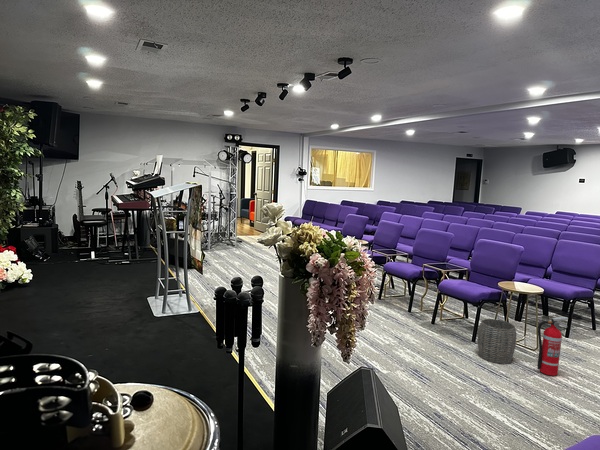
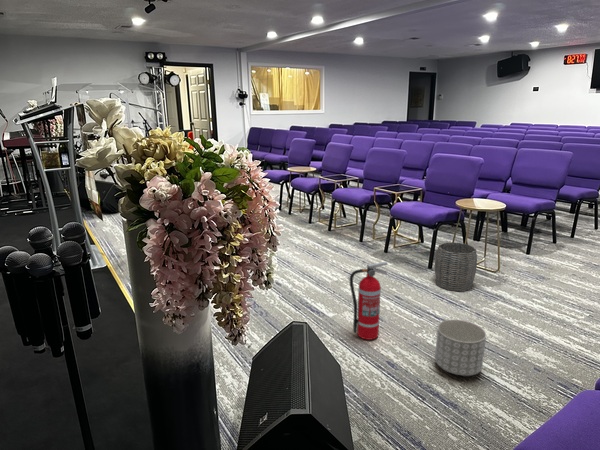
fire extinguisher: present [537,317,568,376] -> present [350,262,387,340]
planter: none [476,382,521,430] -> present [435,319,486,376]

